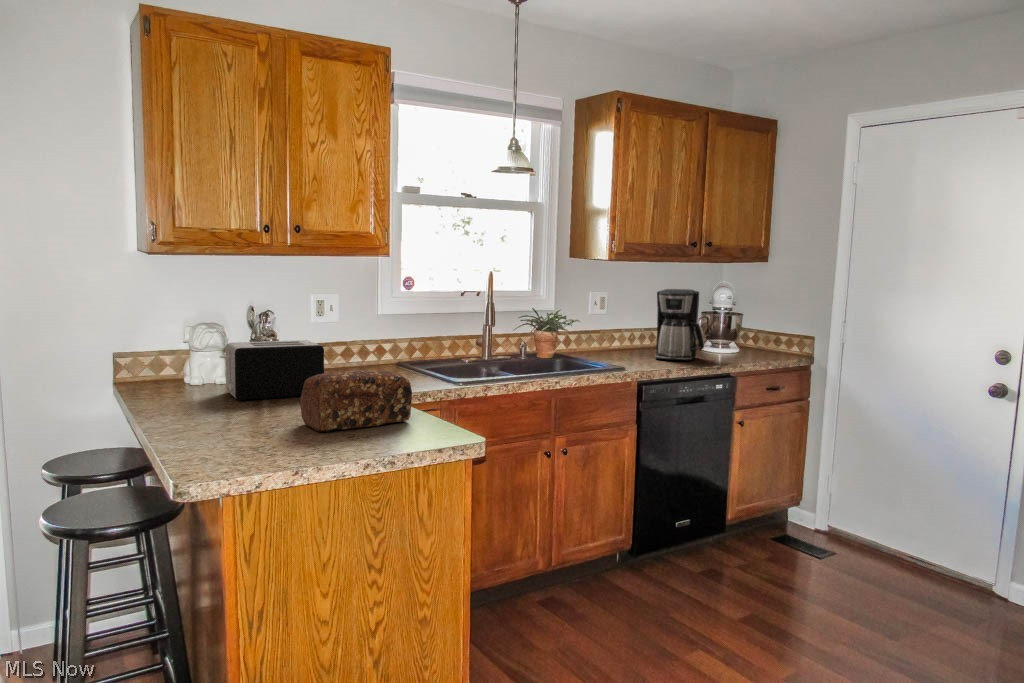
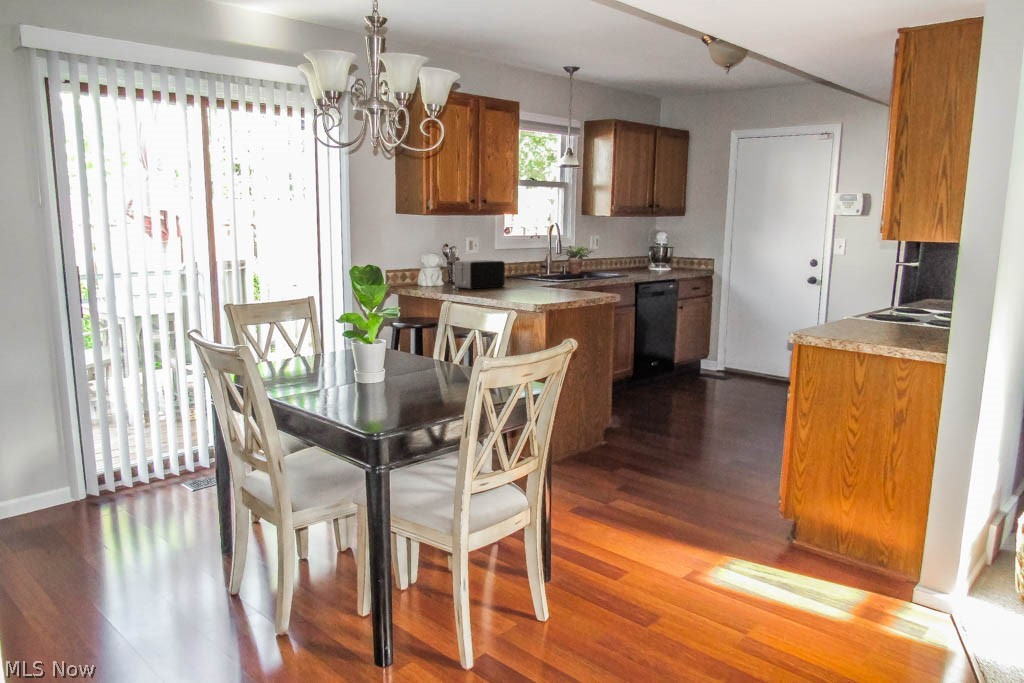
coffee maker: present [655,289,704,361] -> none [632,233,661,273]
bread loaf: present [300,370,412,432] -> none [526,267,573,294]

